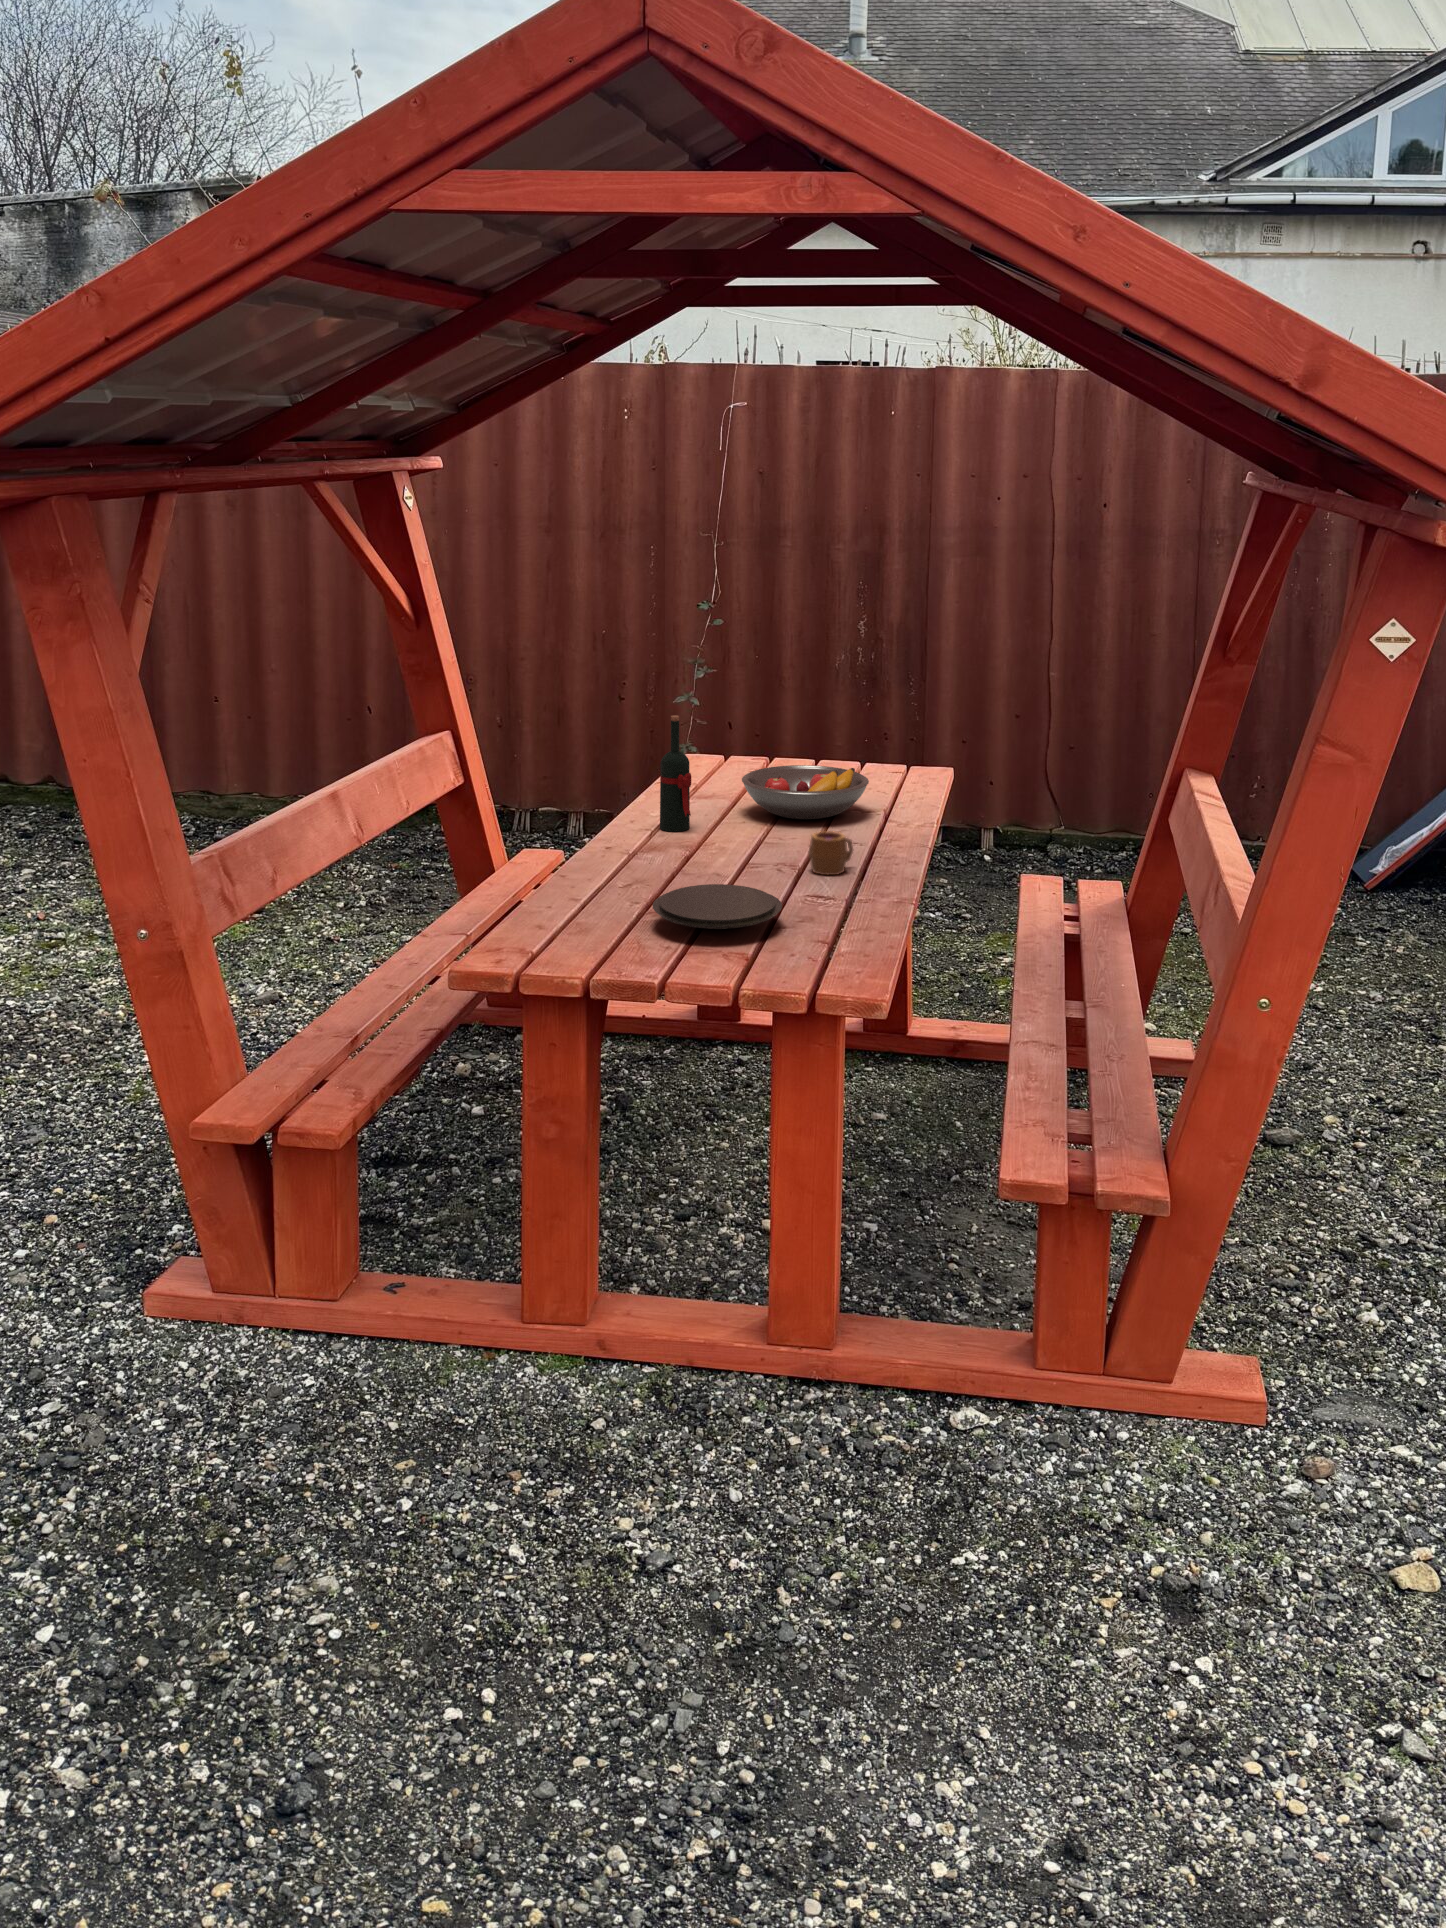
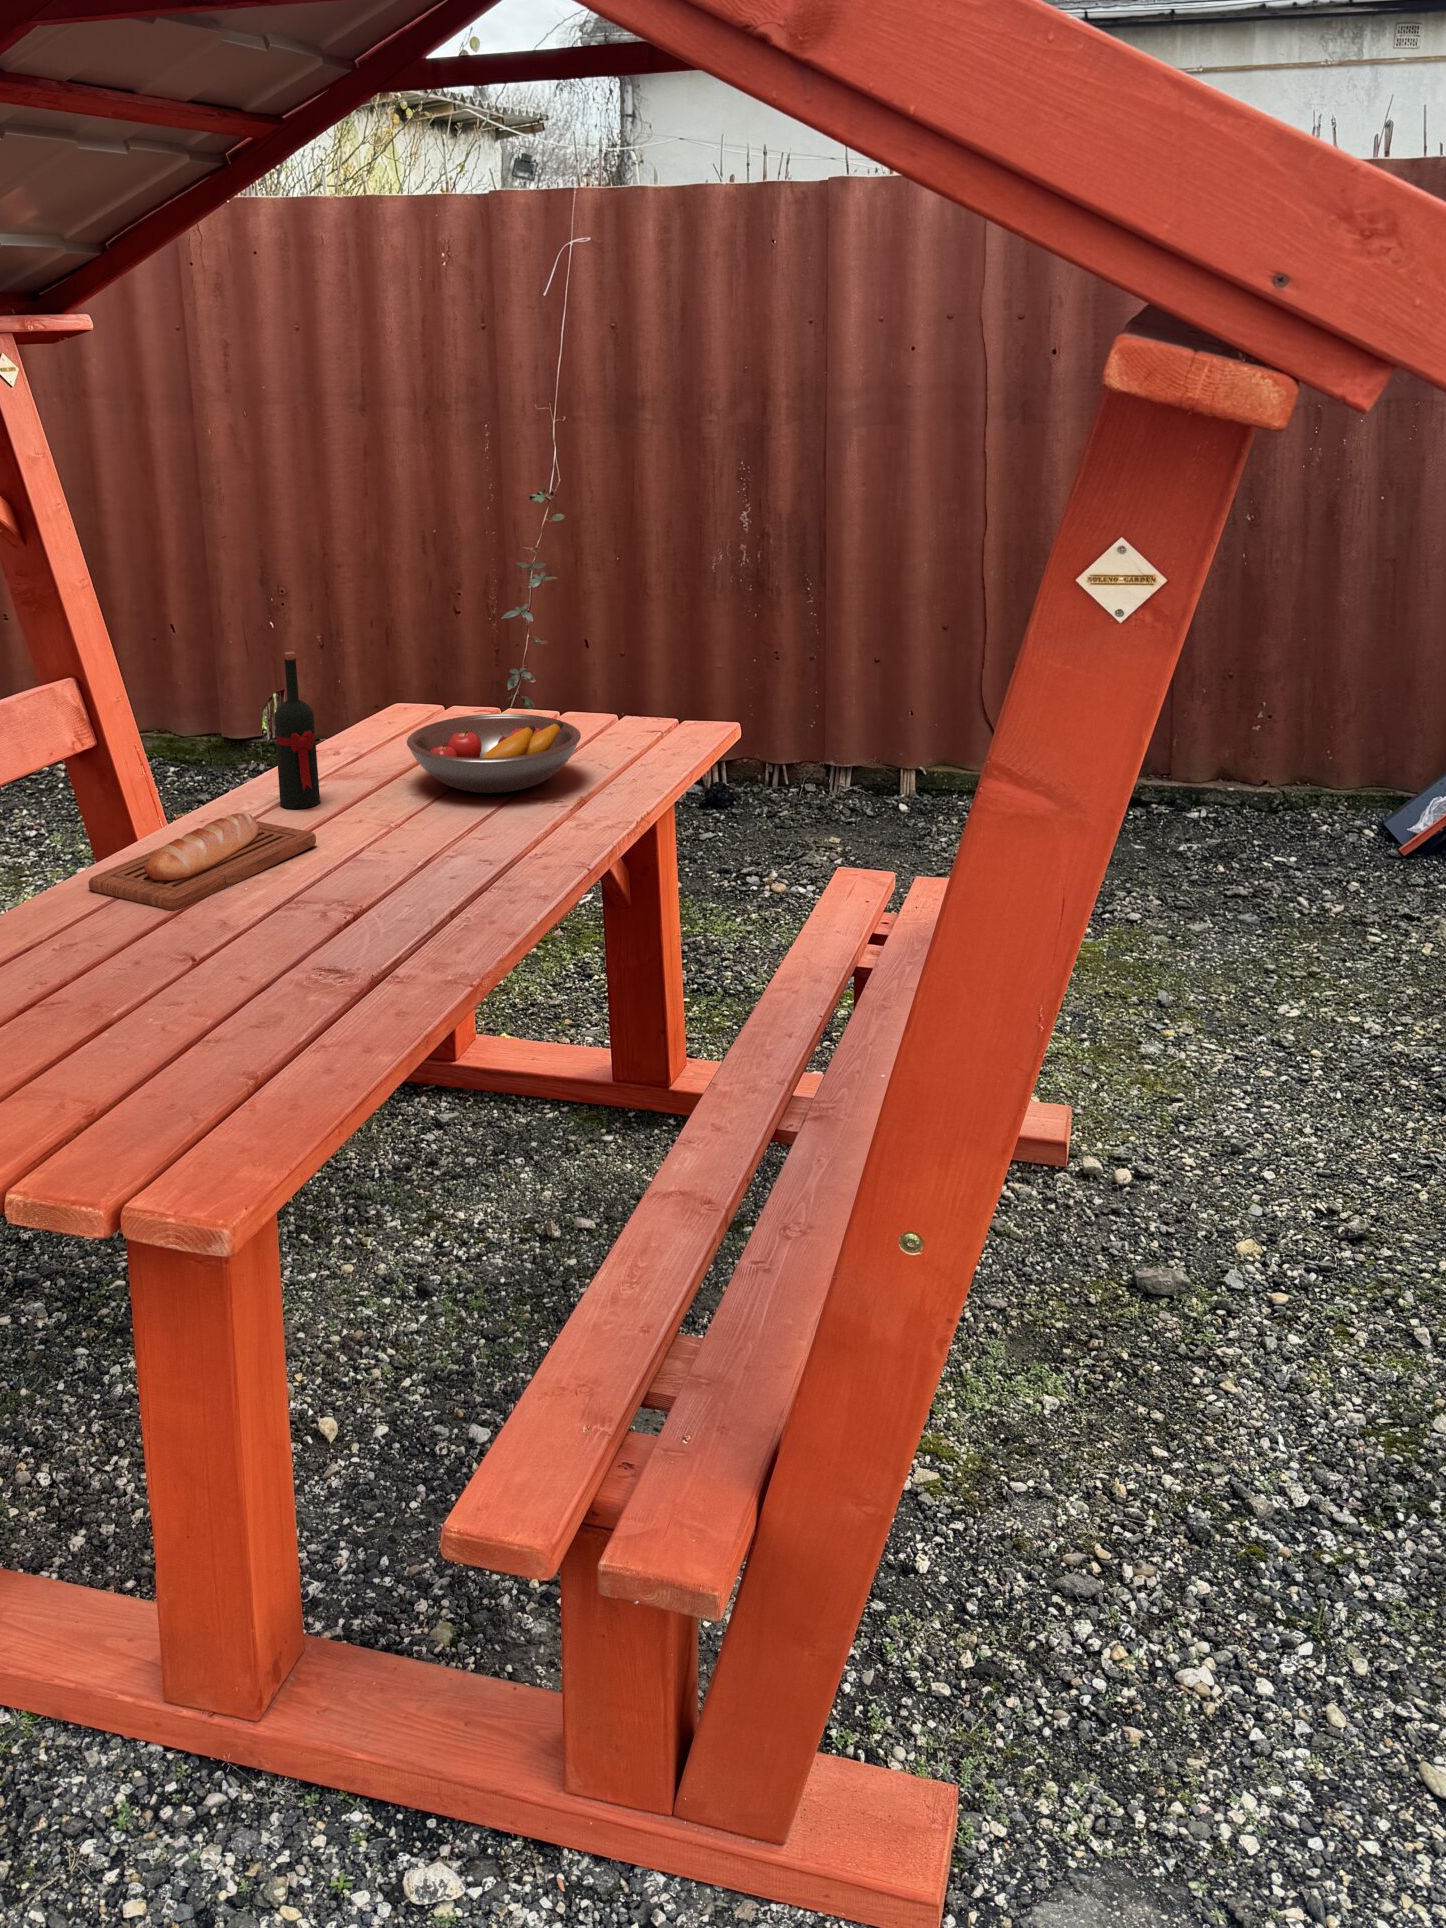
bread loaf: none [589,828,721,888] -> present [88,812,316,910]
mug: present [809,831,853,875] -> none [397,830,469,897]
plate: present [653,884,782,929] -> none [52,922,257,1010]

